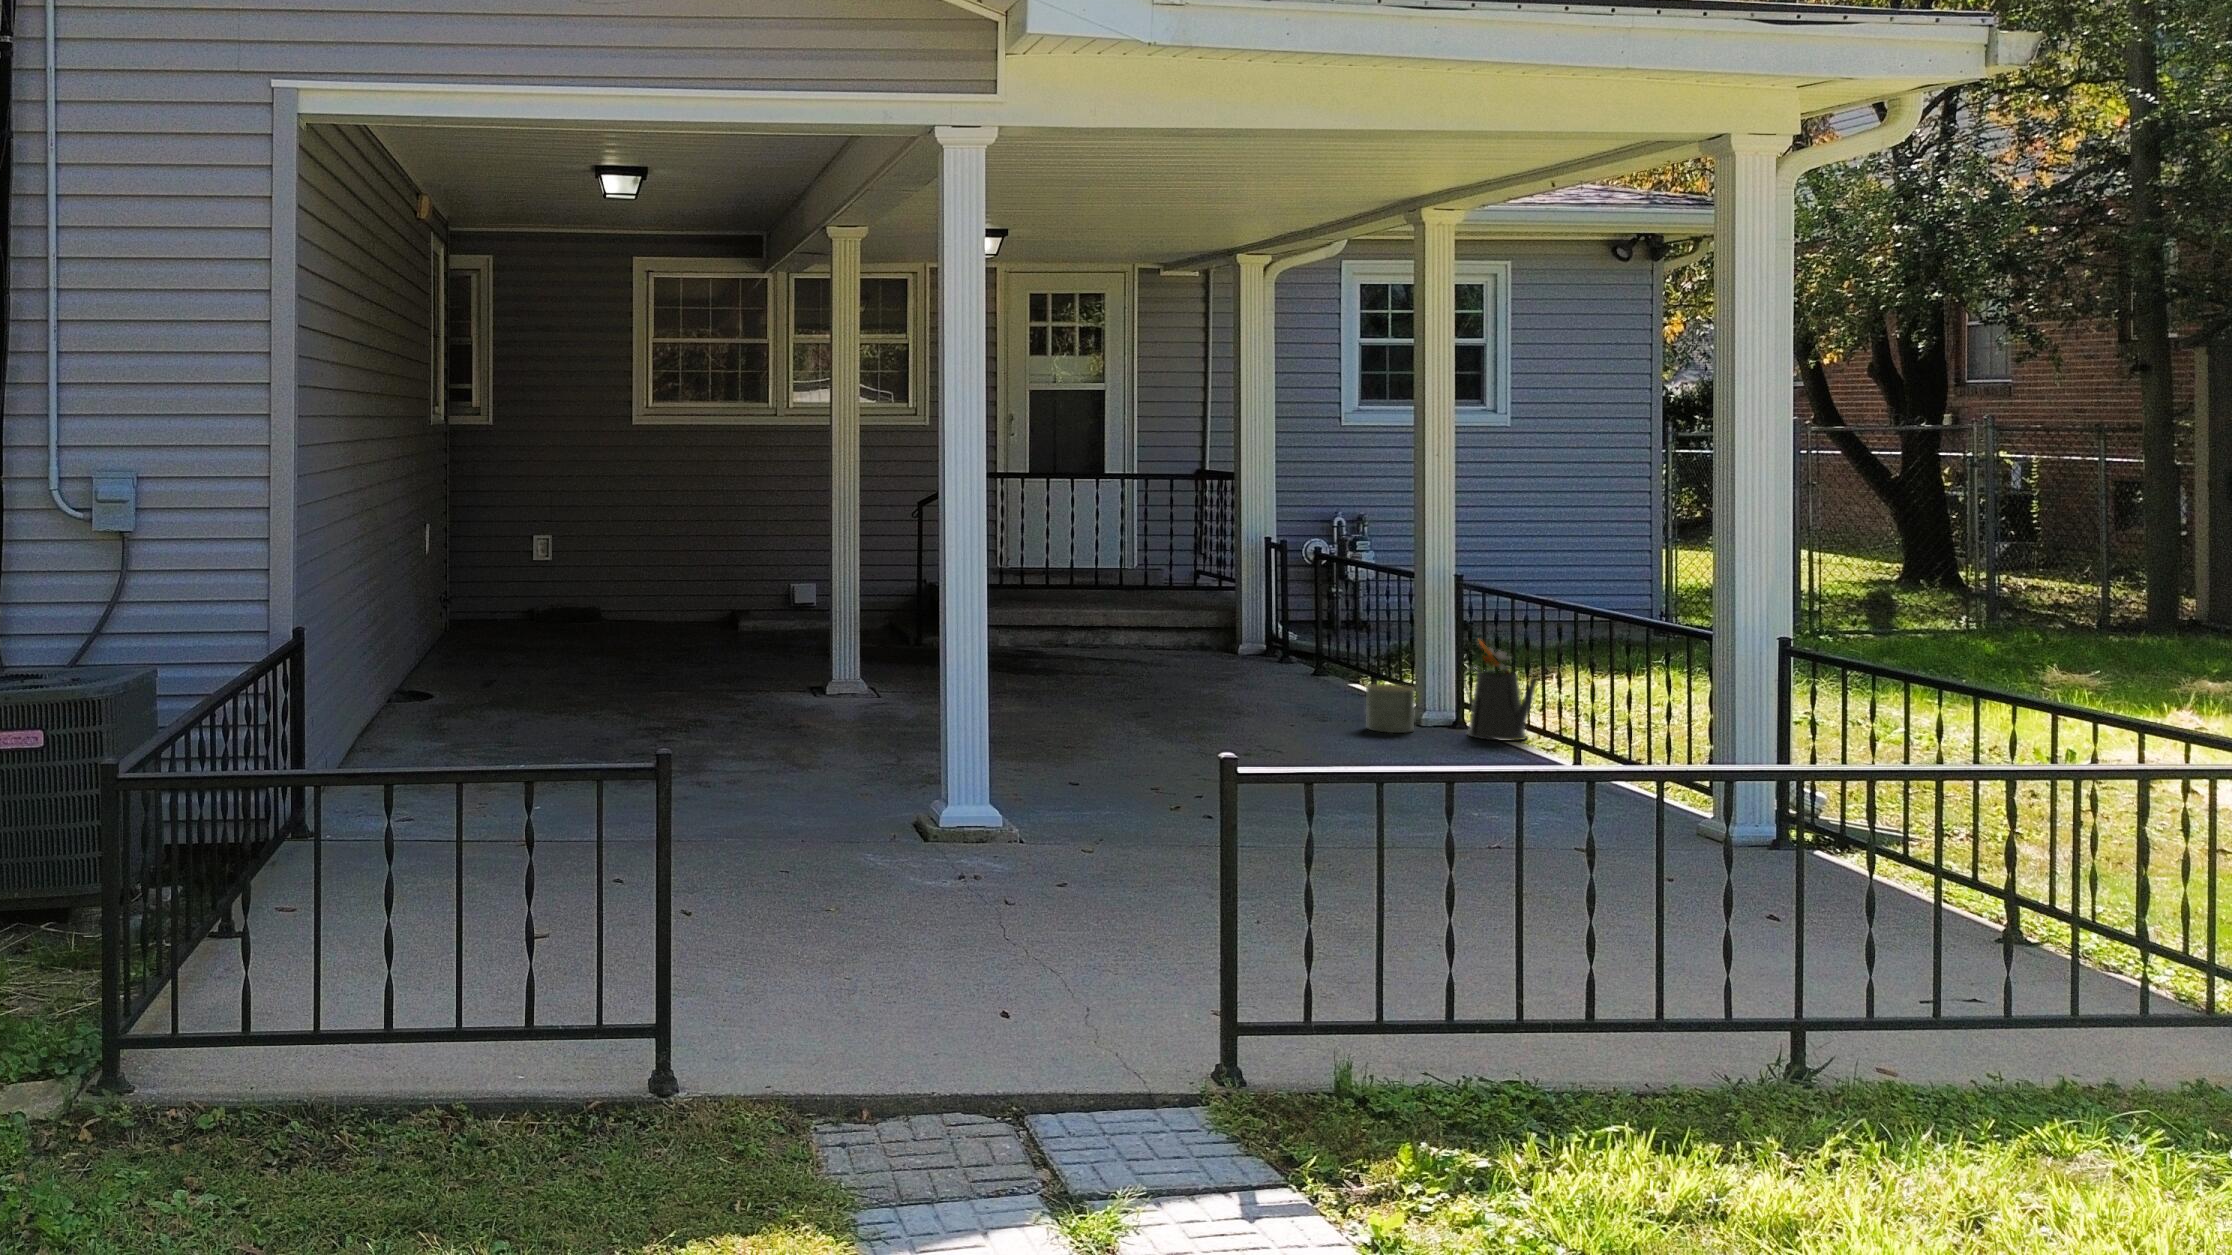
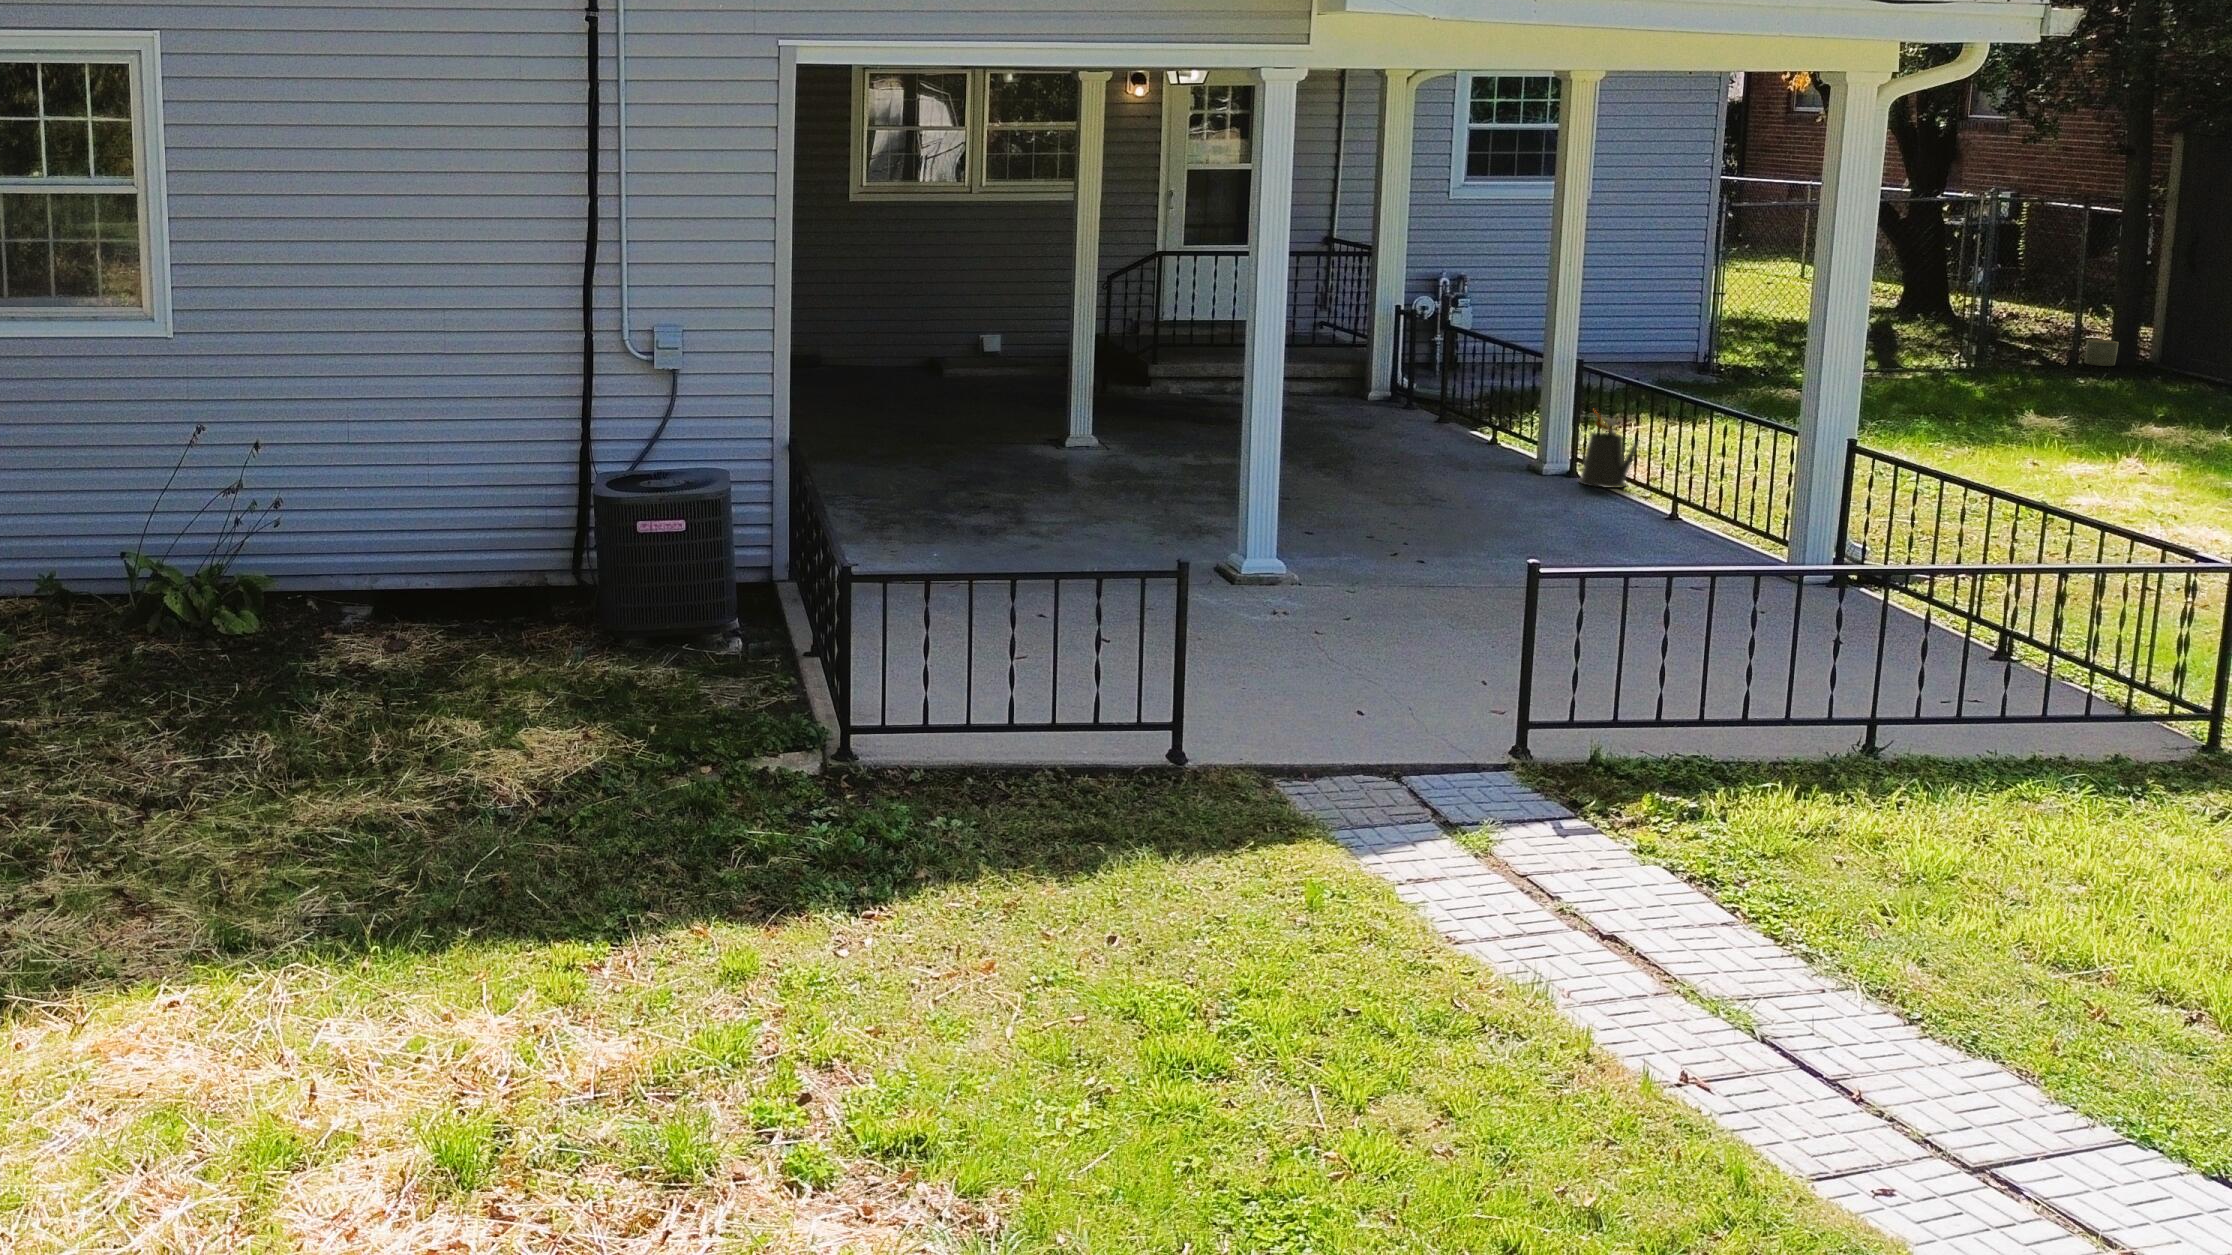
planter: present [1366,684,1415,733] -> present [2085,339,2119,366]

